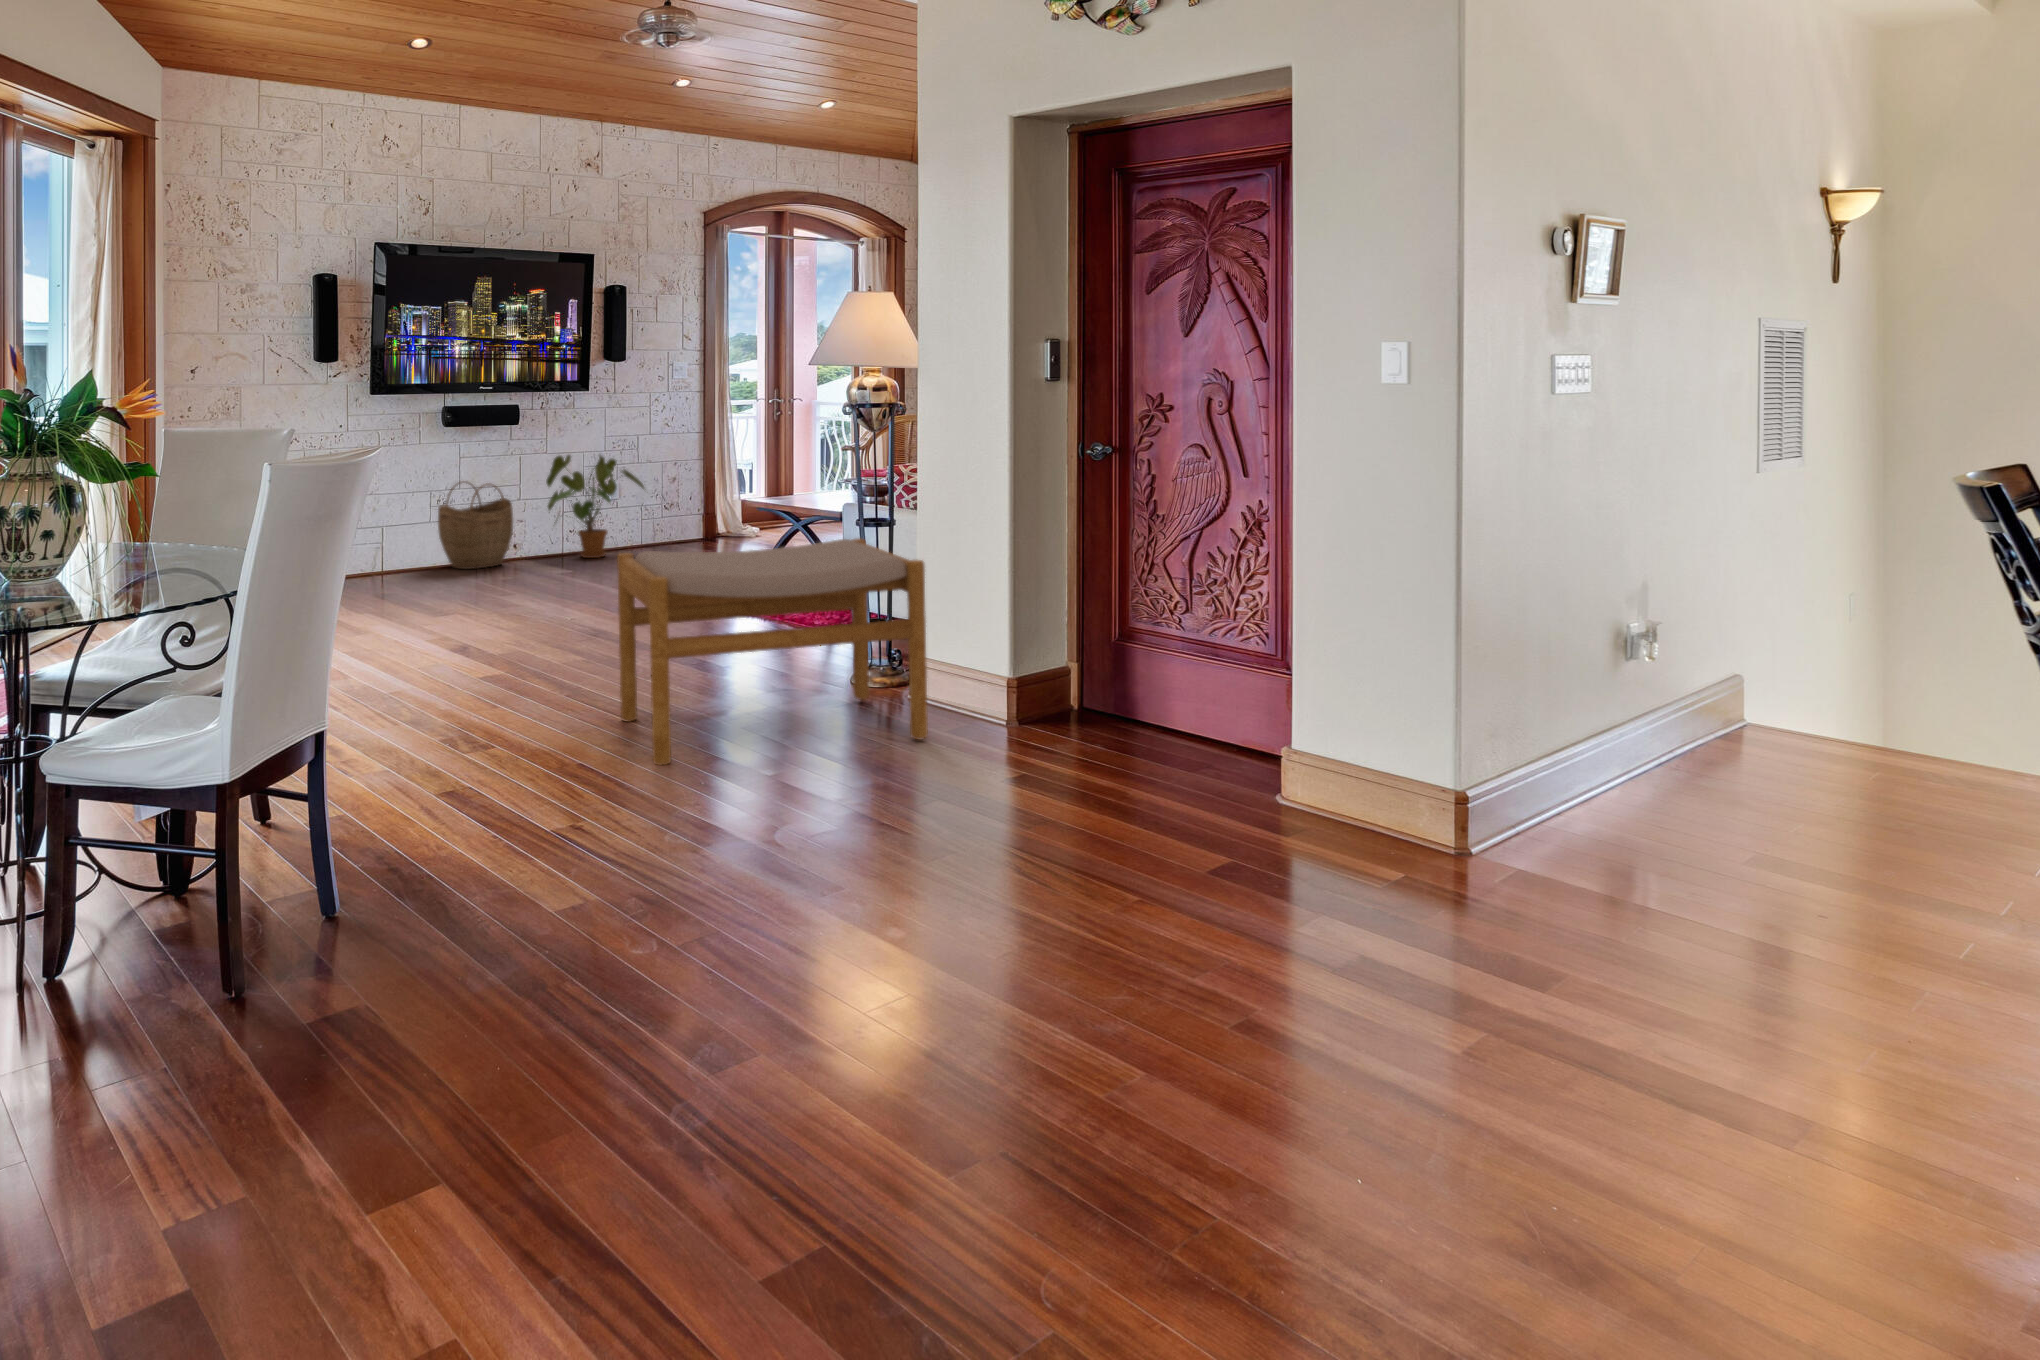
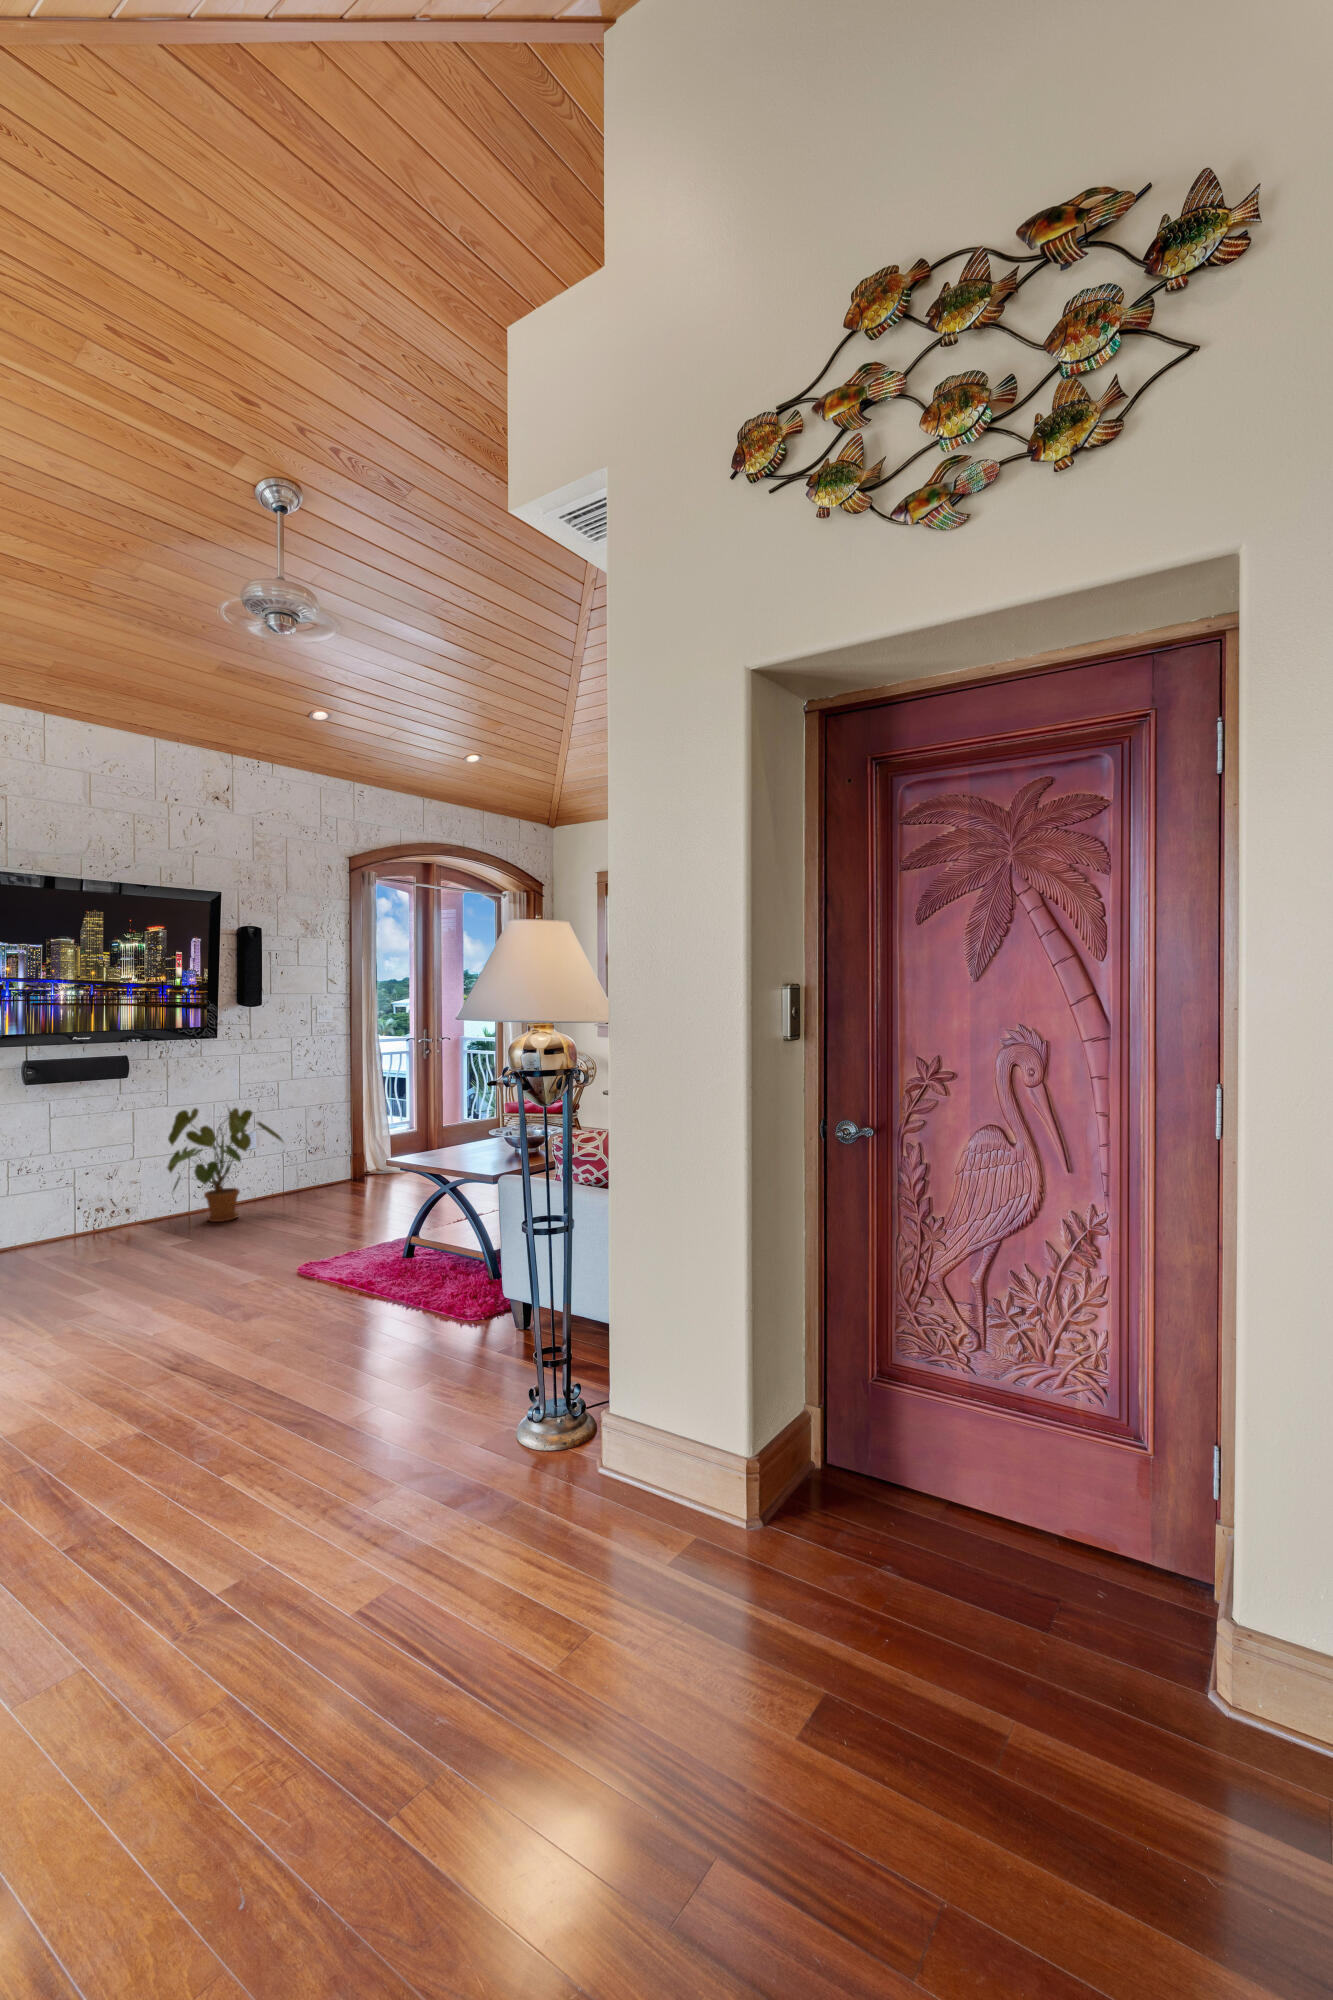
woven basket: present [438,482,513,569] -> none [21,1147,121,1252]
footstool: present [617,539,928,765] -> none [150,1264,651,1774]

